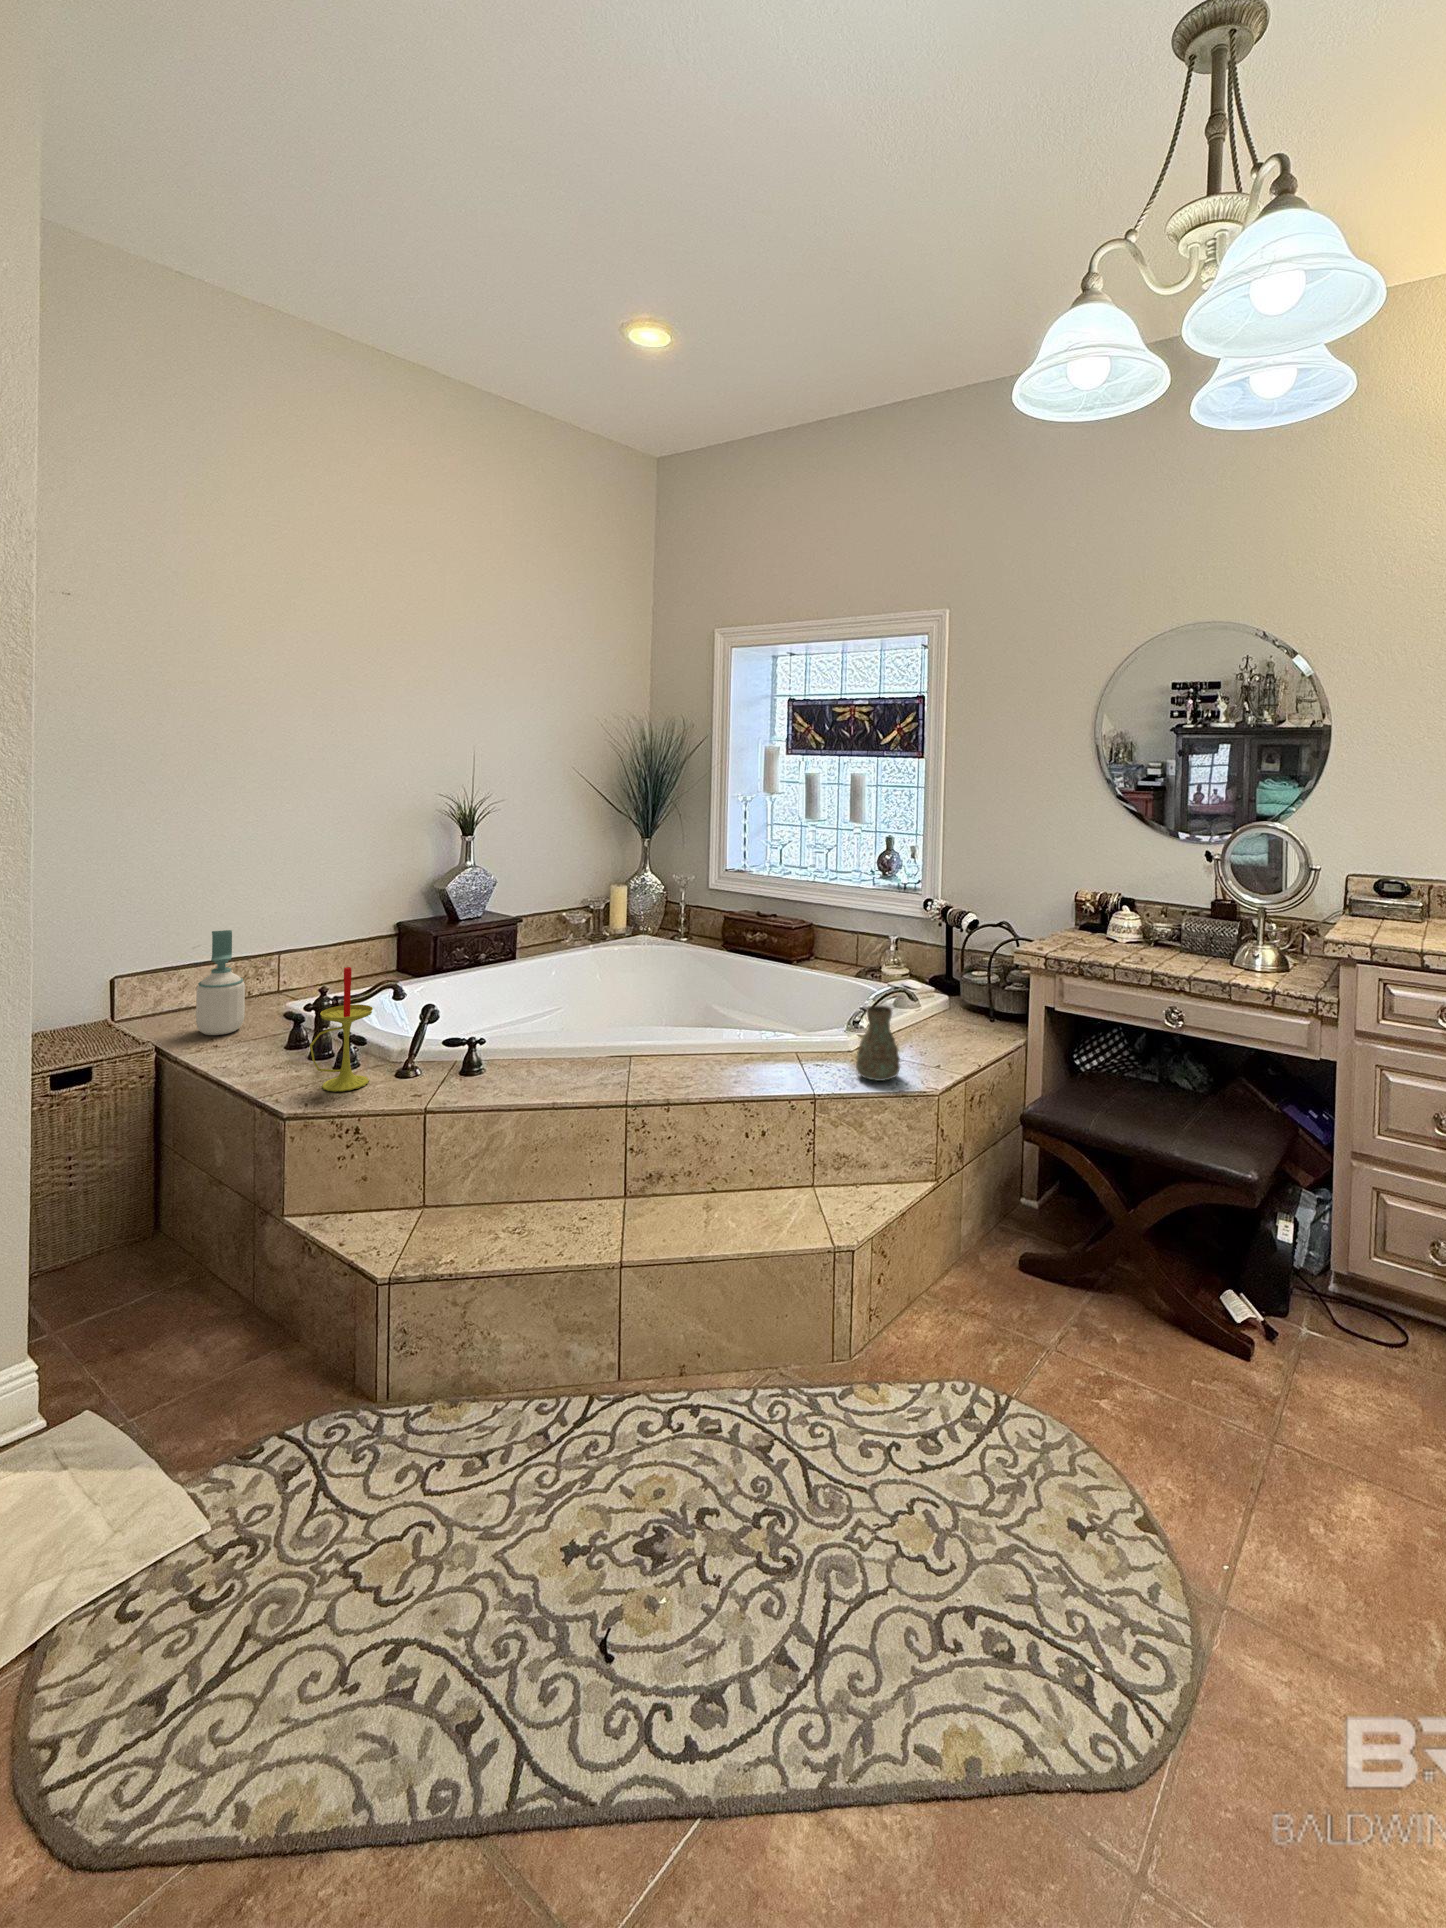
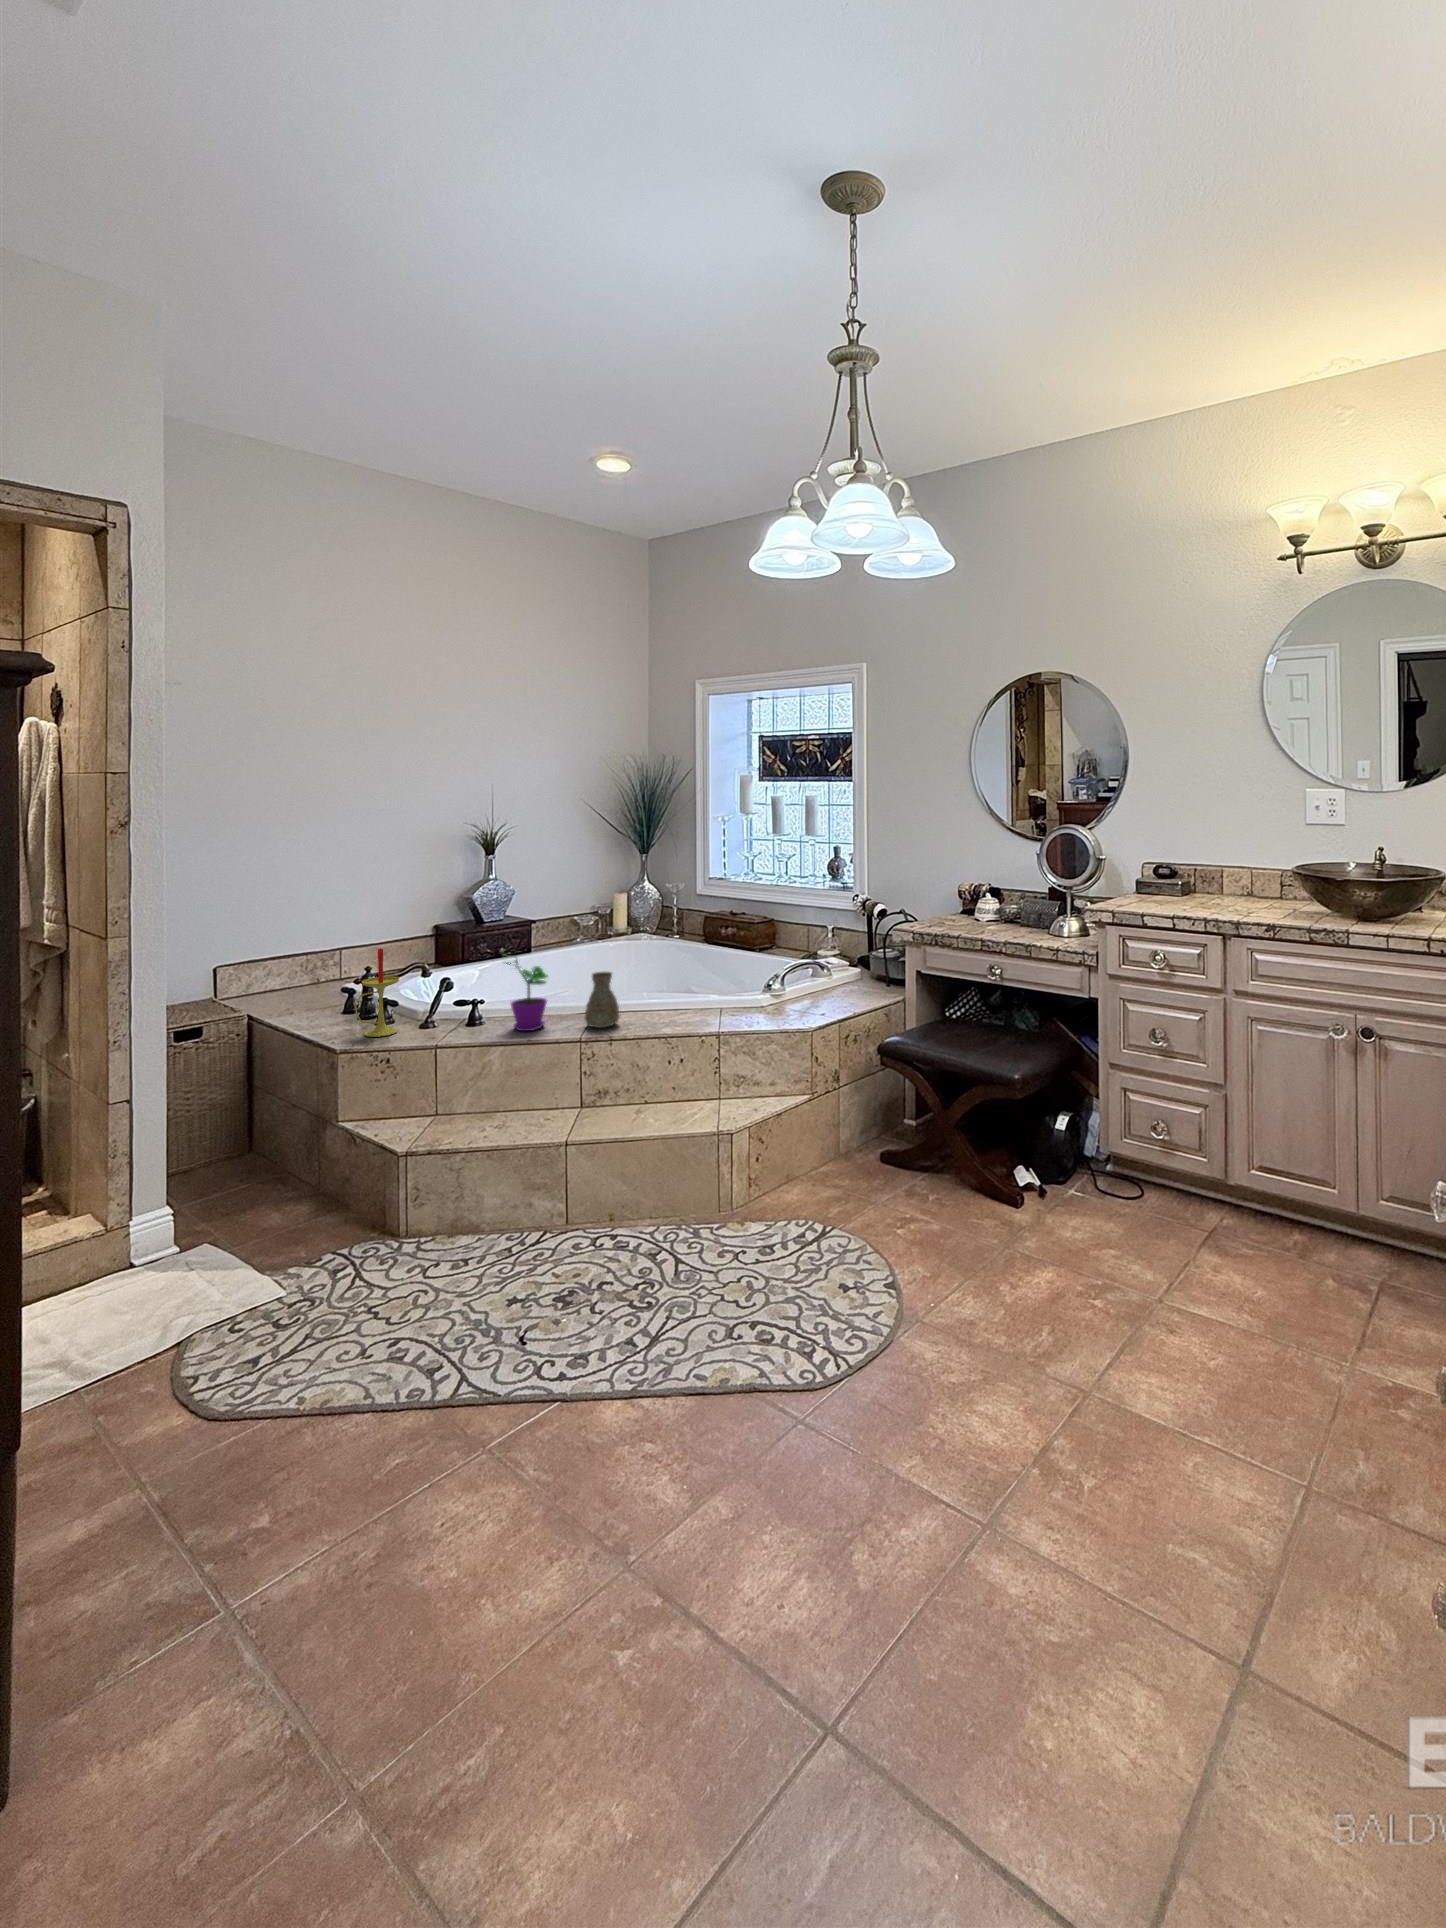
soap bottle: present [196,930,245,1035] -> none [276,928,311,1006]
flower pot: none [515,972,578,1085] -> present [506,957,548,1031]
decorative vase: present [856,1005,900,1081] -> present [585,972,619,1028]

